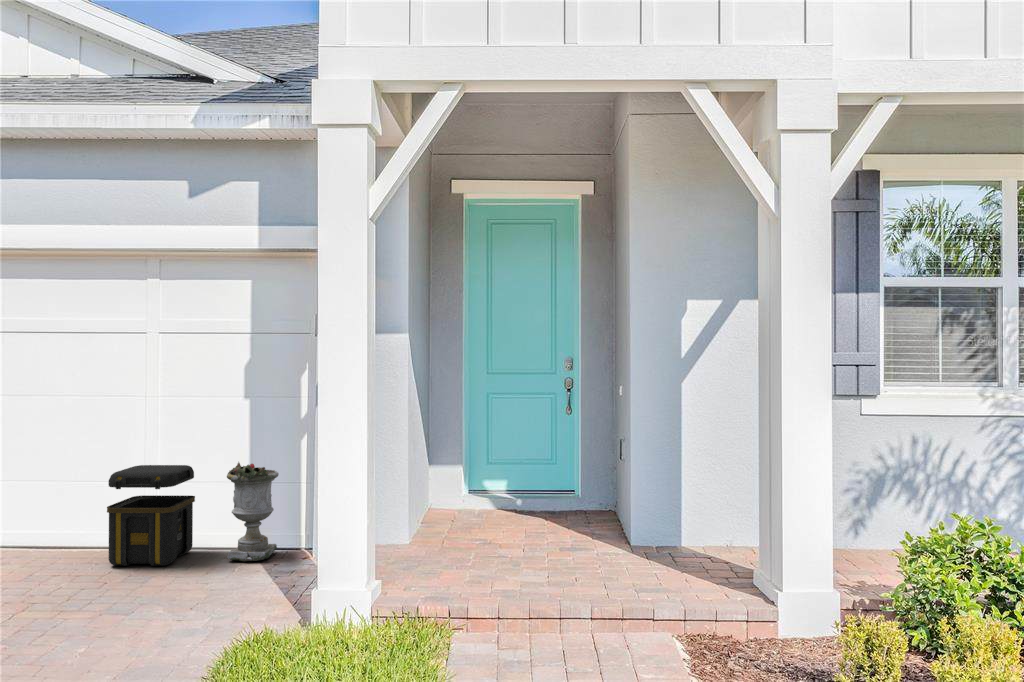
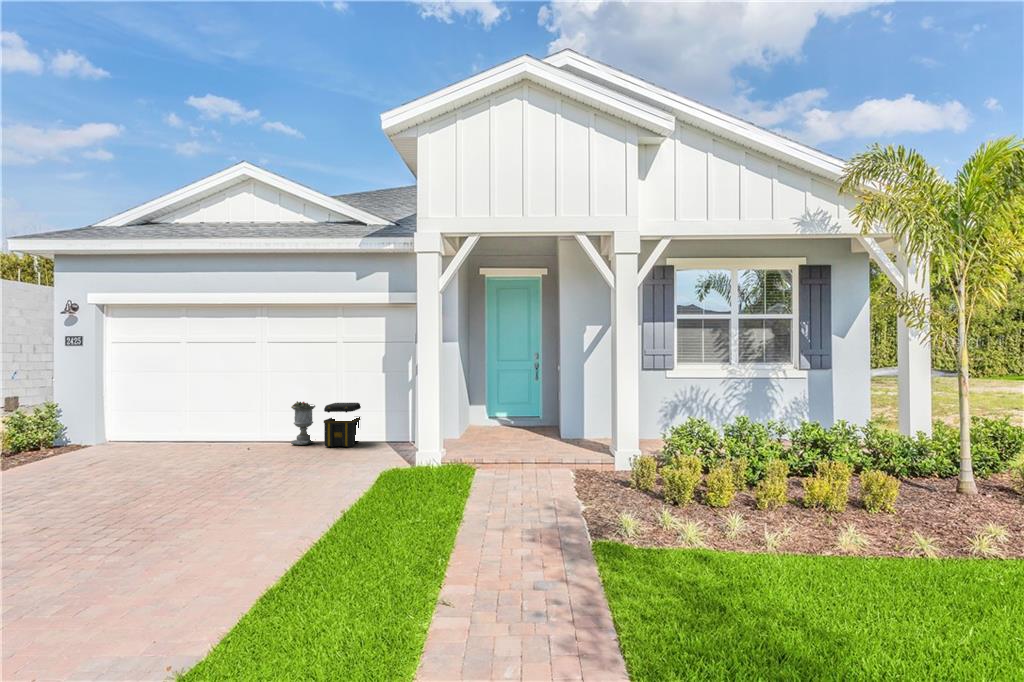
planter: present [227,462,279,561] -> present [291,401,315,445]

